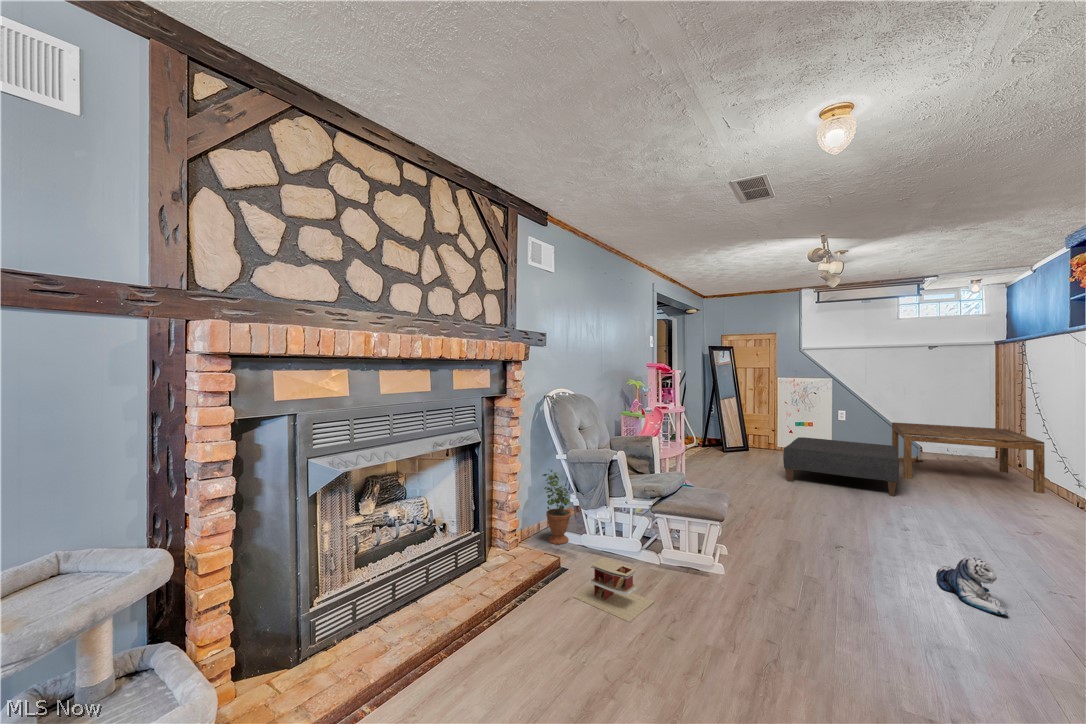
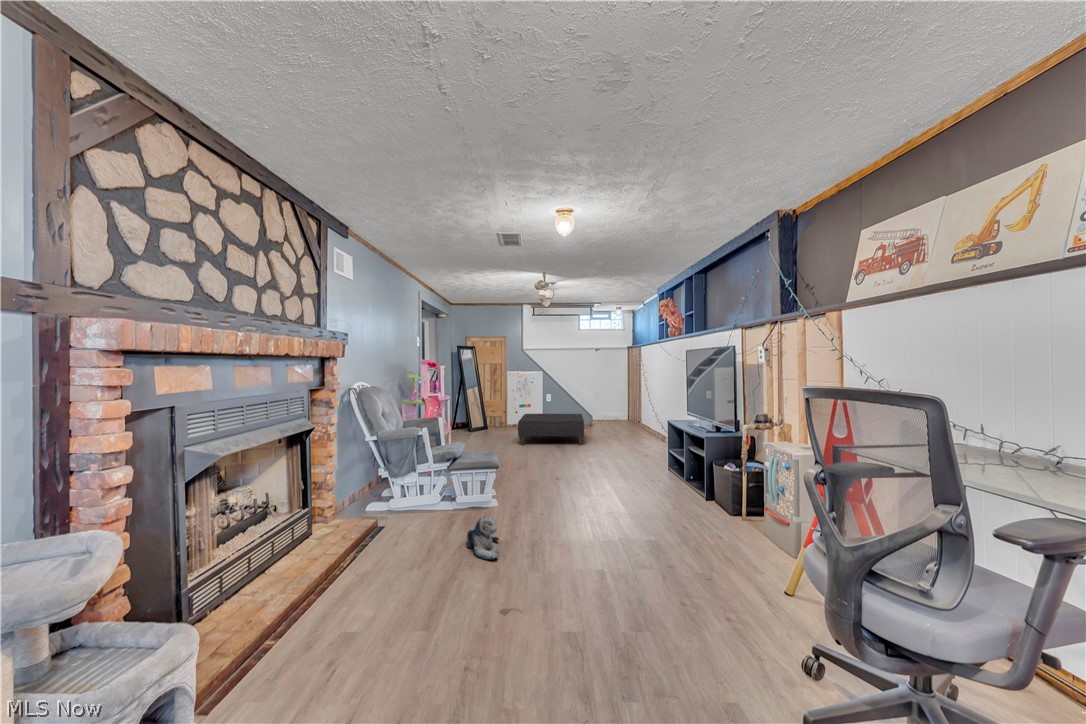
coffee table: present [892,422,1045,493] -> none [578,399,648,435]
potted plant: present [543,469,571,544] -> none [349,451,377,514]
plush toy: present [936,557,1008,615] -> present [467,516,499,560]
toy house: present [573,558,654,622] -> none [400,507,460,542]

